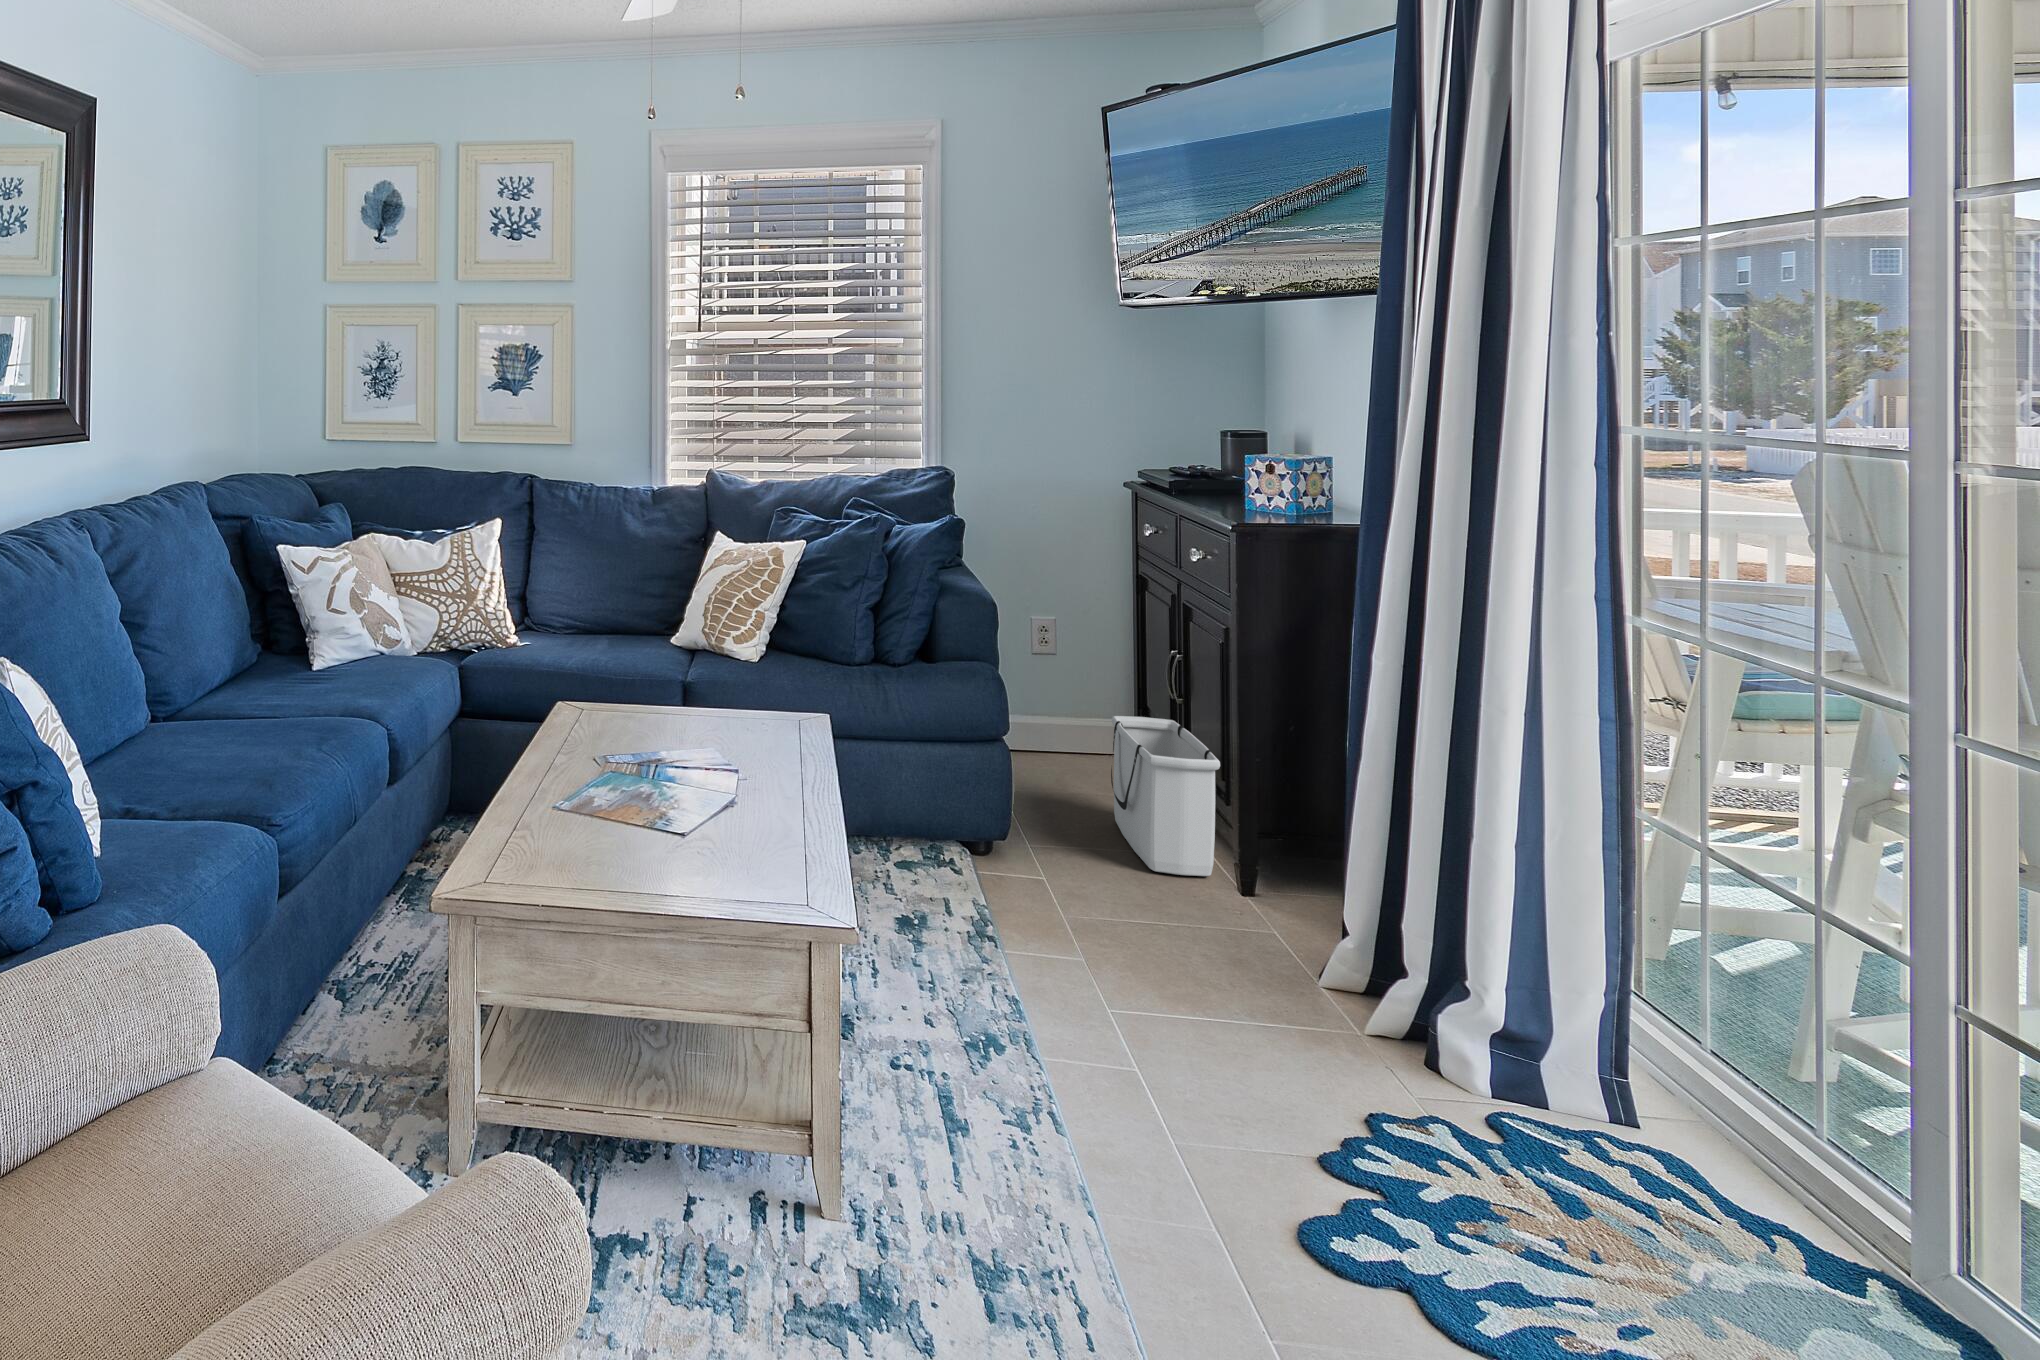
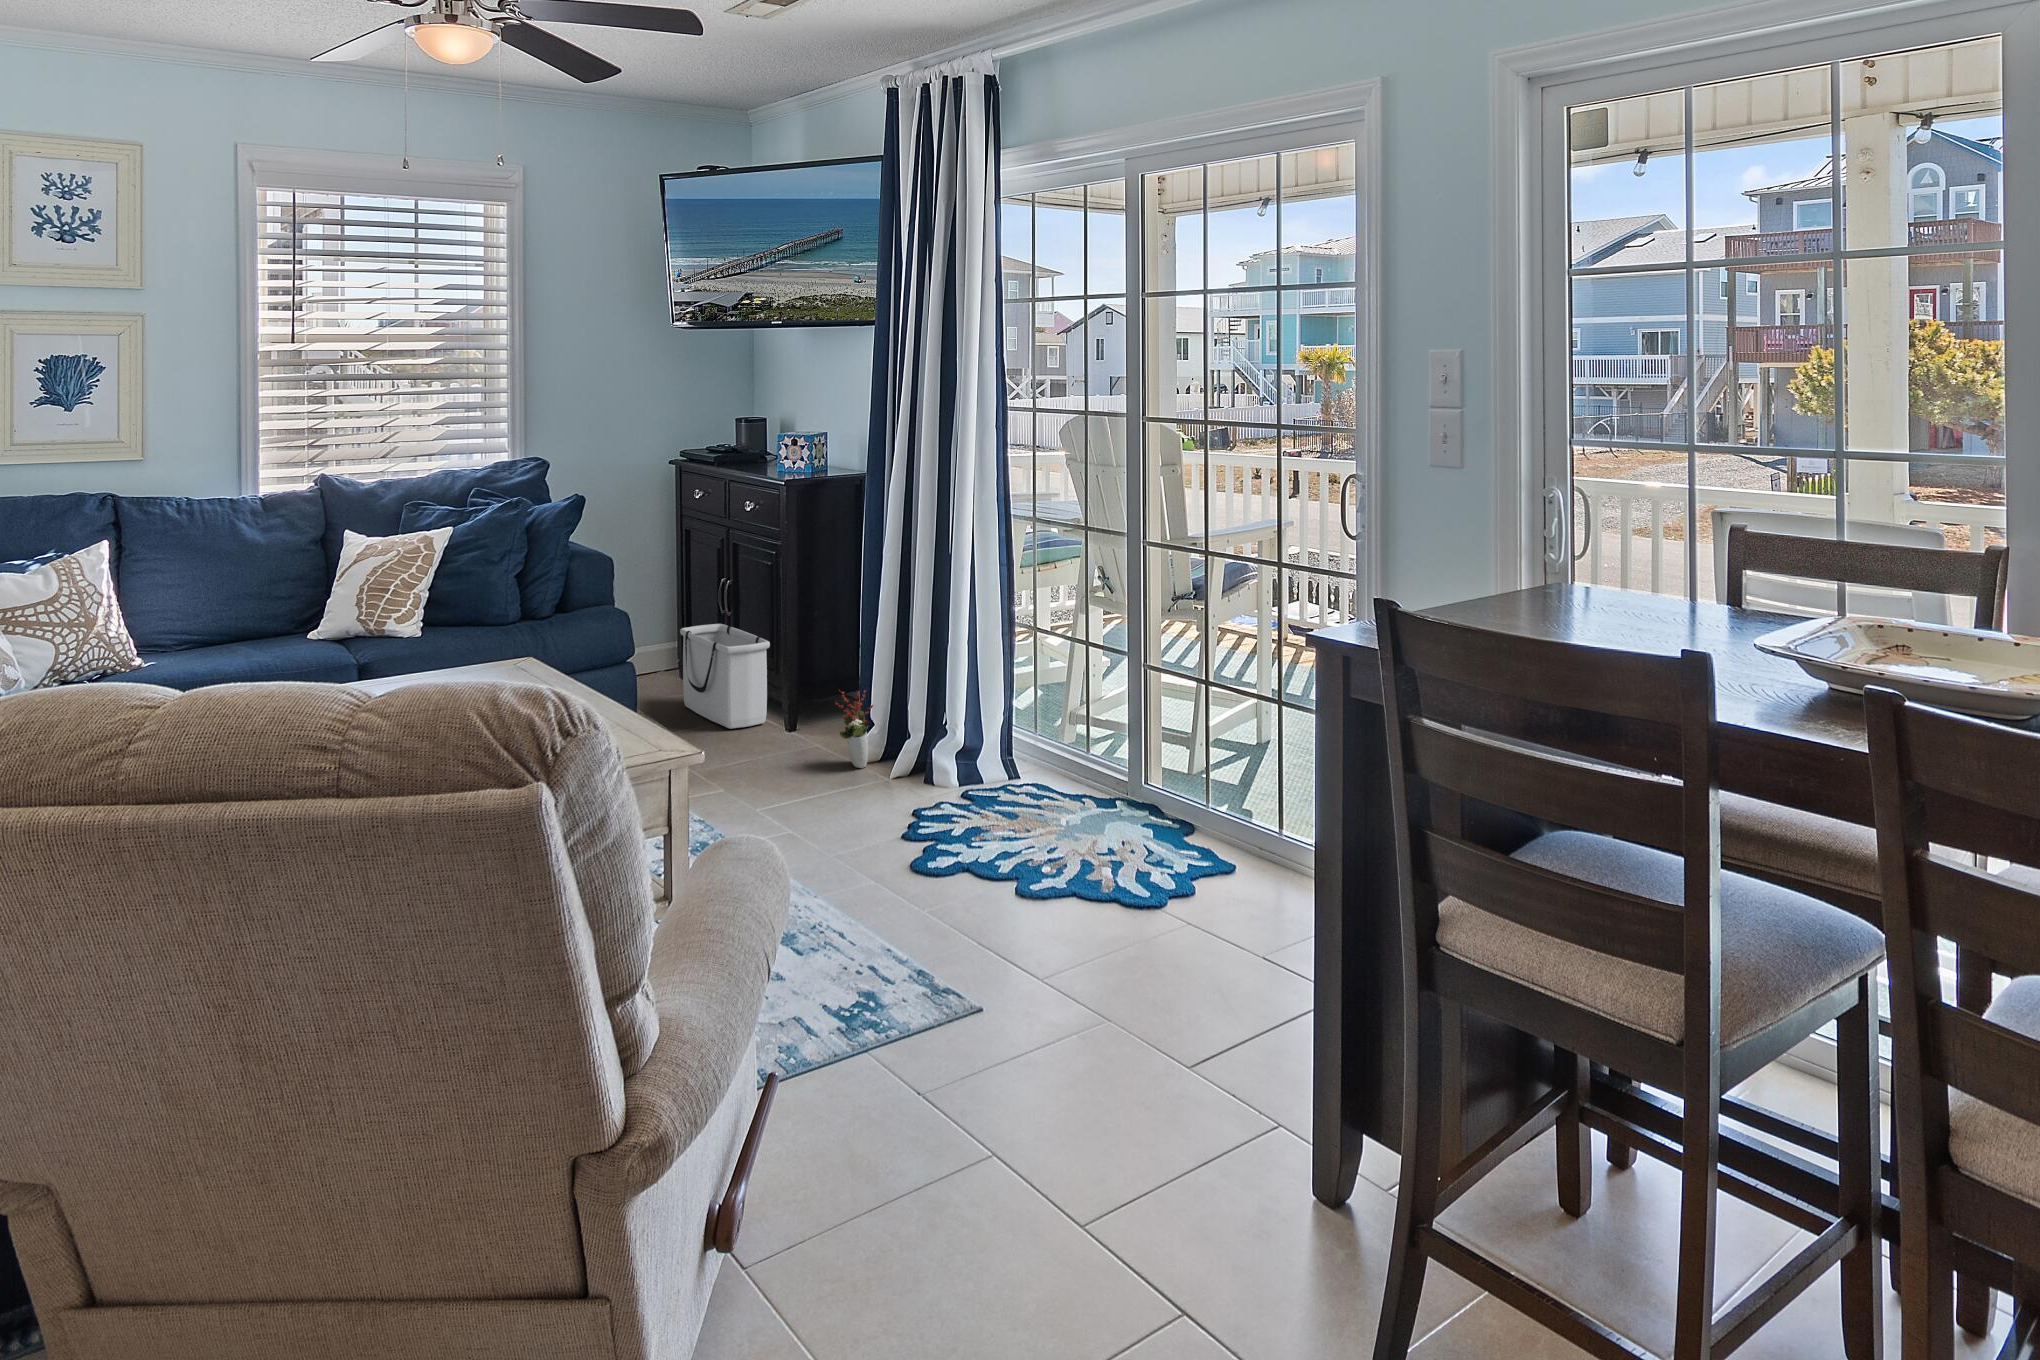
decorative plant: none [1280,863,1349,999] -> present [835,690,873,768]

